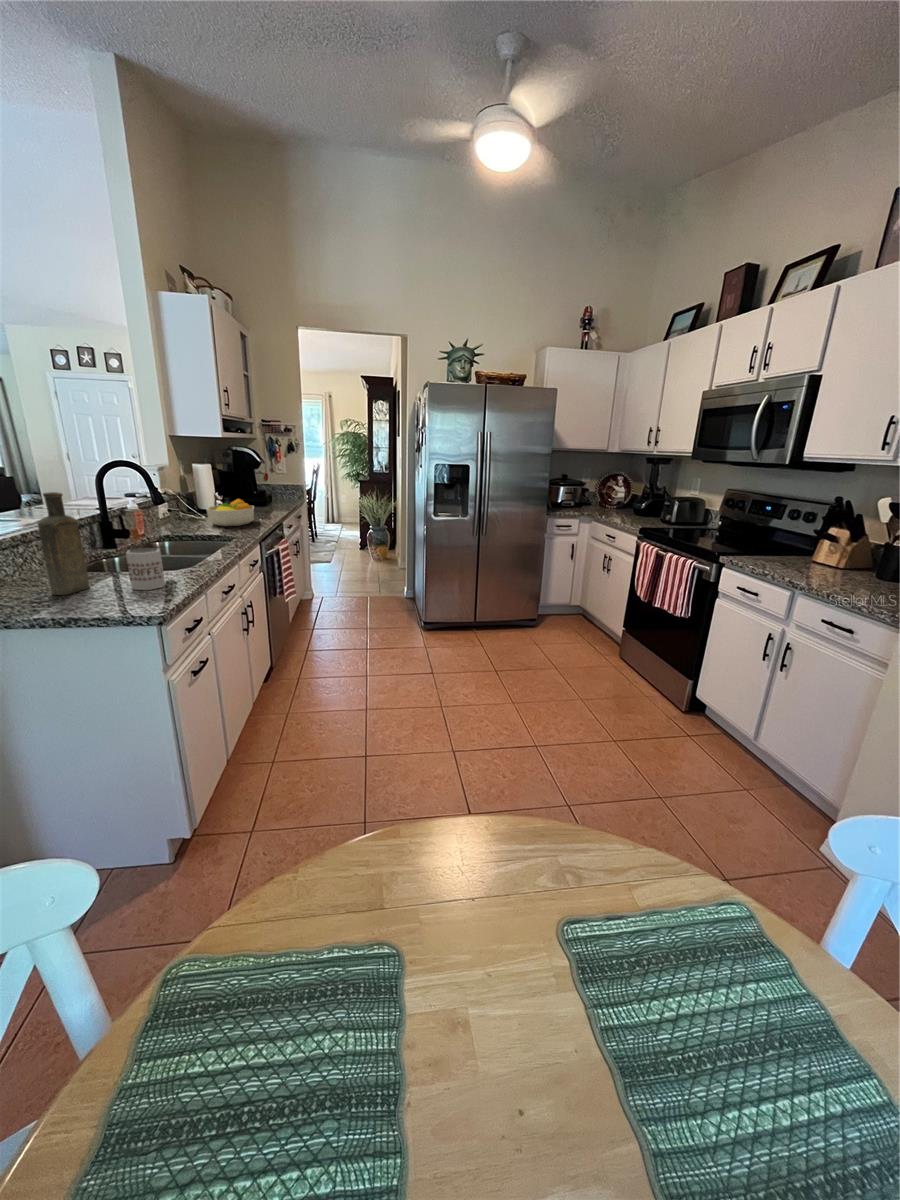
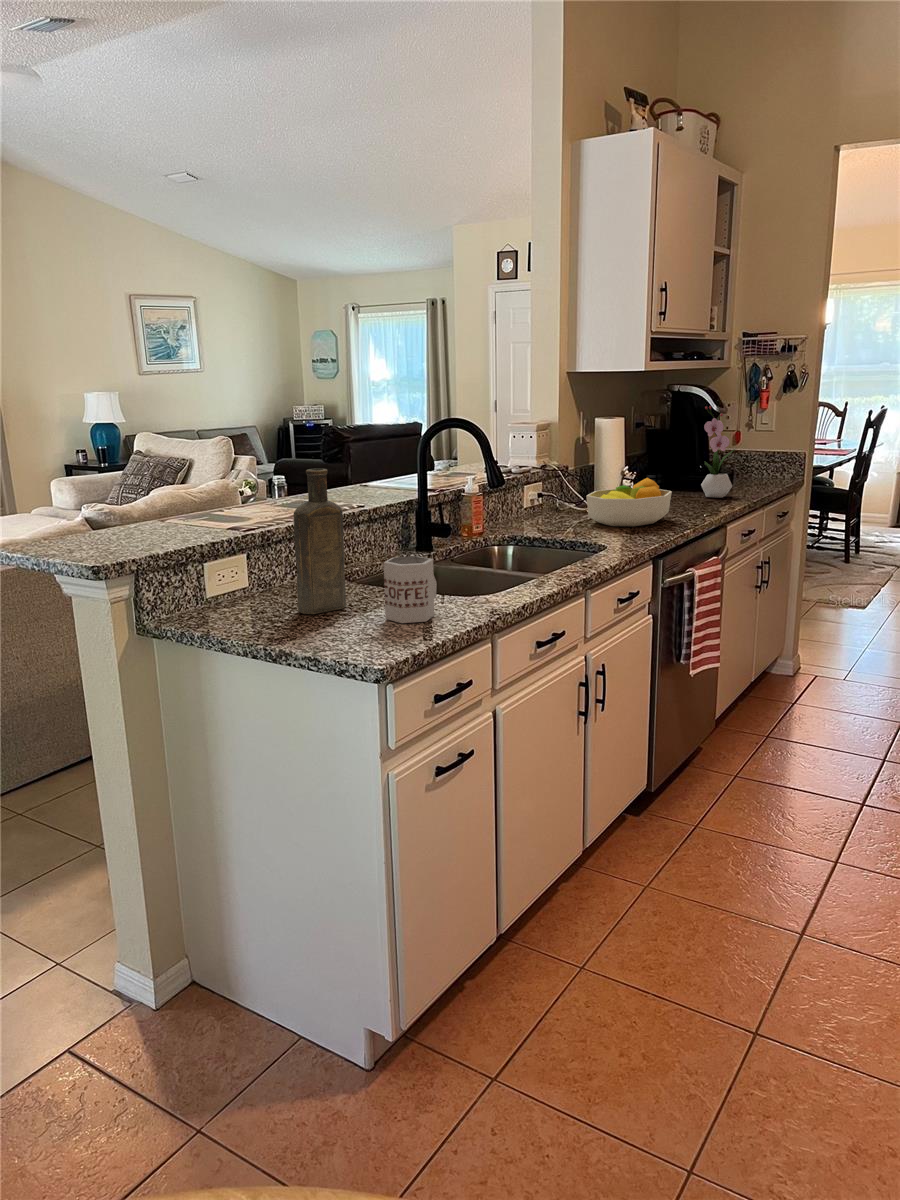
flower arrangement: none [256,459,276,509] -> present [701,406,735,498]

